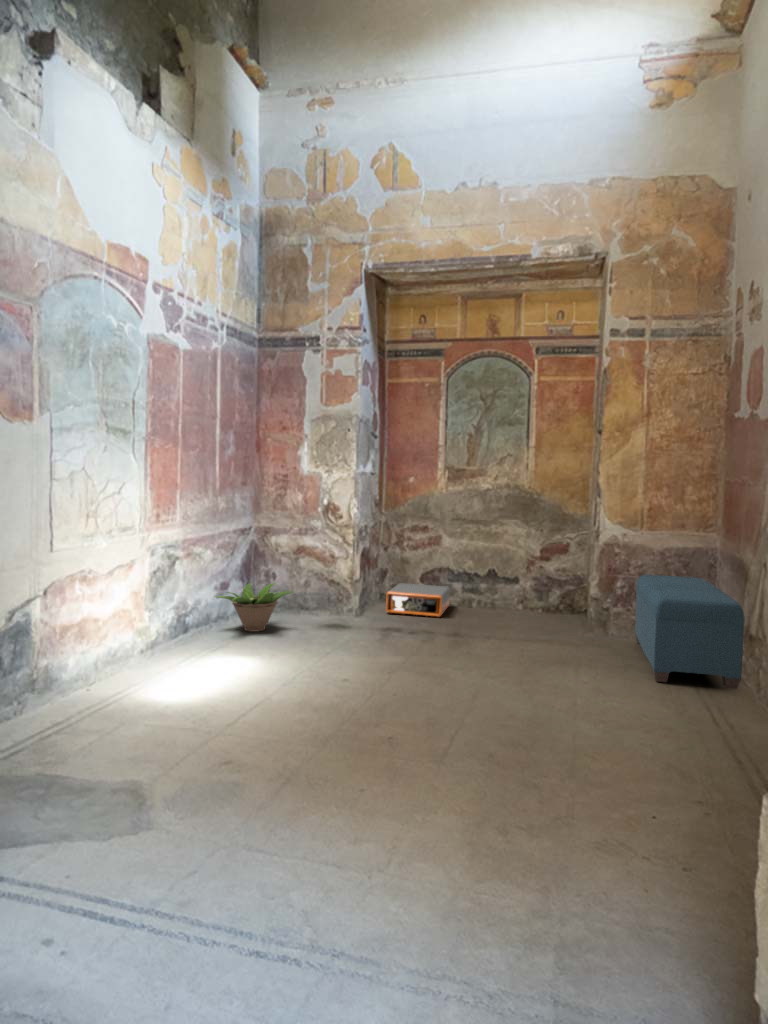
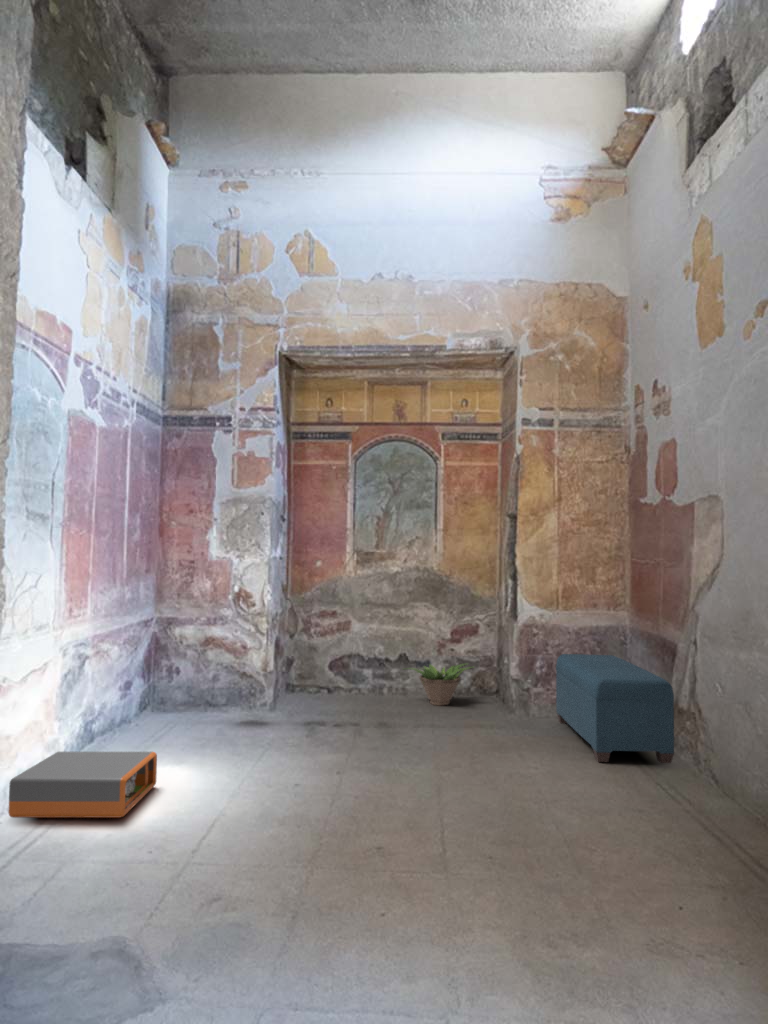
decorative plant: present [216,583,293,632] -> present [409,663,470,705]
storage box: present [386,583,450,617] -> present [8,752,157,818]

